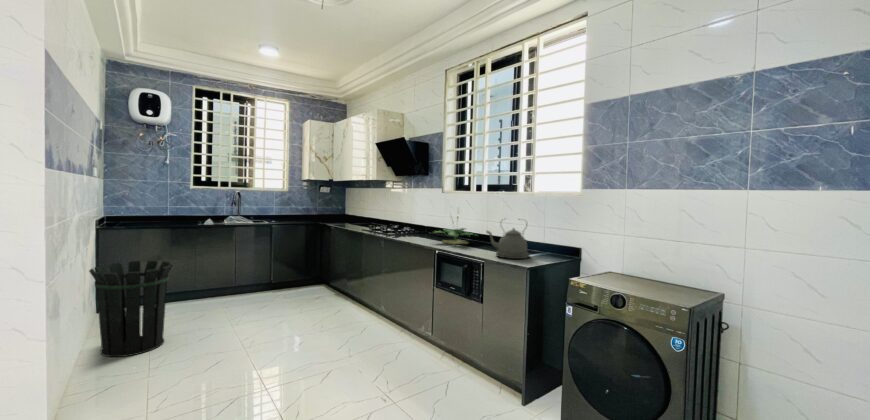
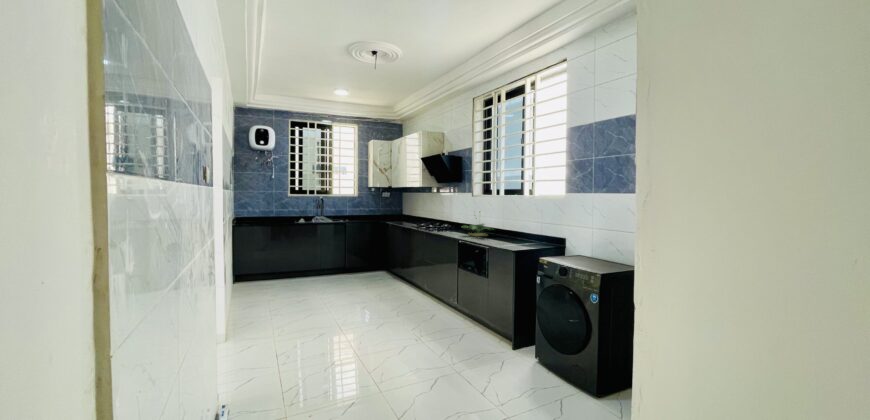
kettle: present [487,224,529,259] -> none [493,216,527,246]
waste bin: present [89,261,173,357] -> none [231,248,280,311]

